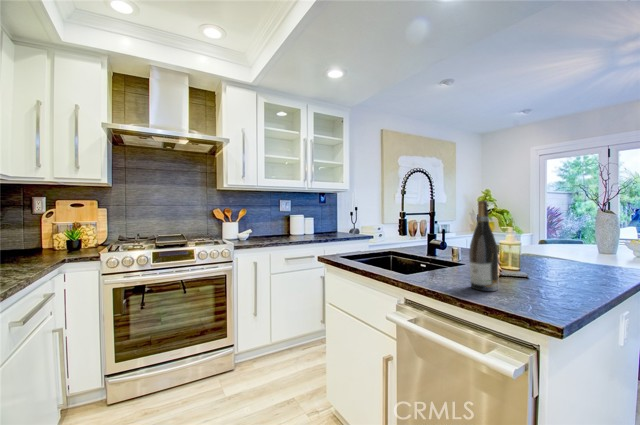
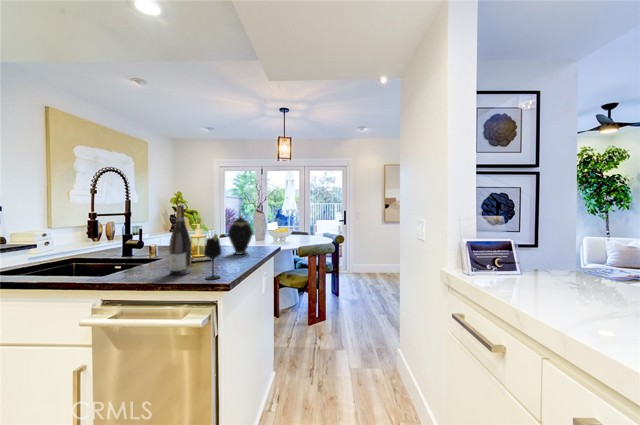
teapot: none [559,212,611,277] -> present [228,215,253,255]
wine glass: none [518,234,548,311] -> present [204,234,221,279]

